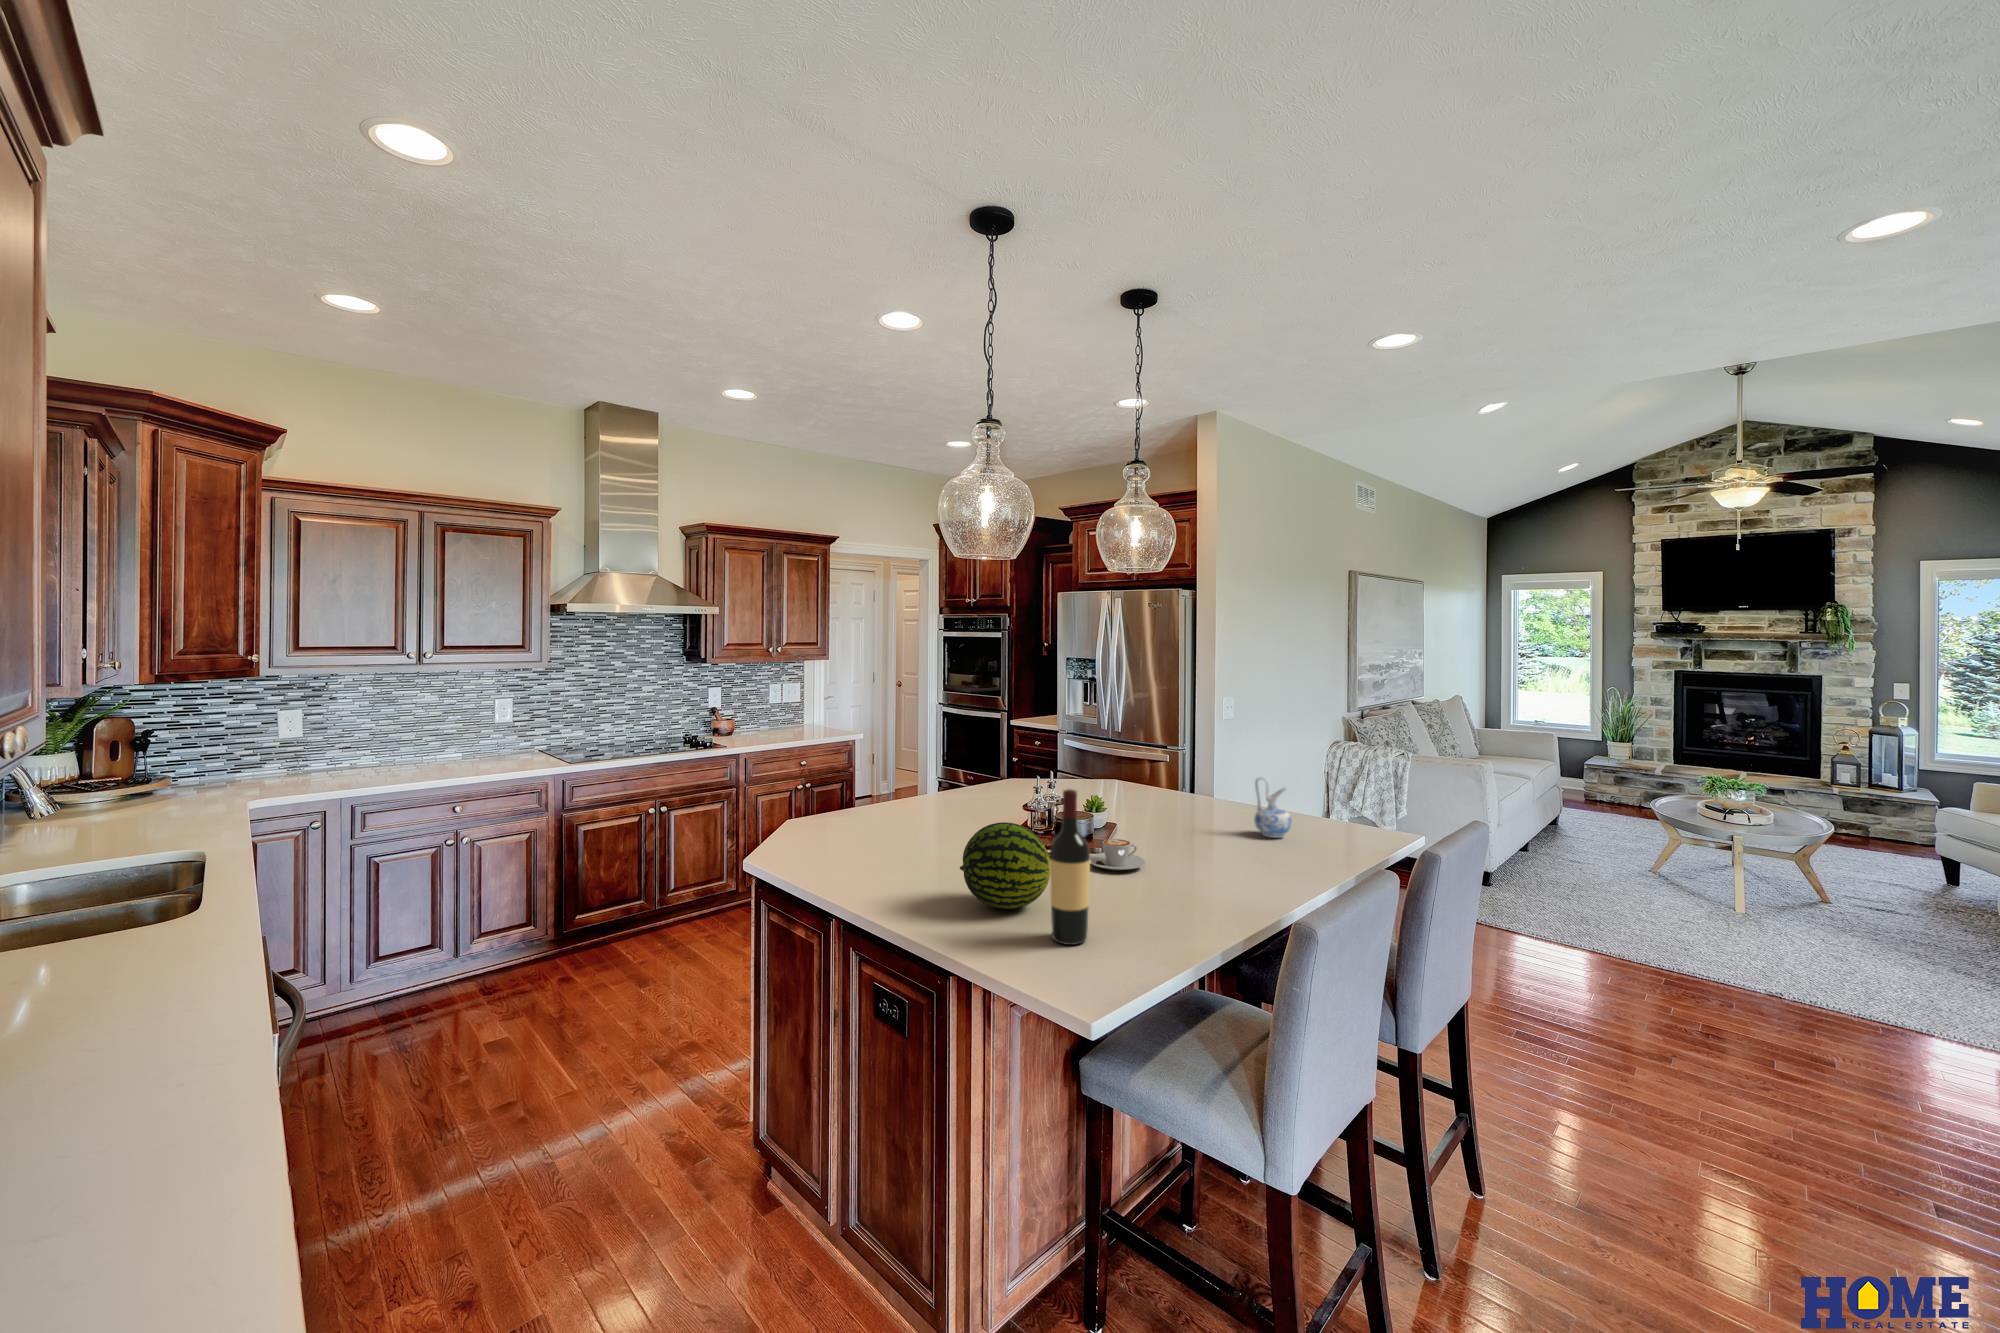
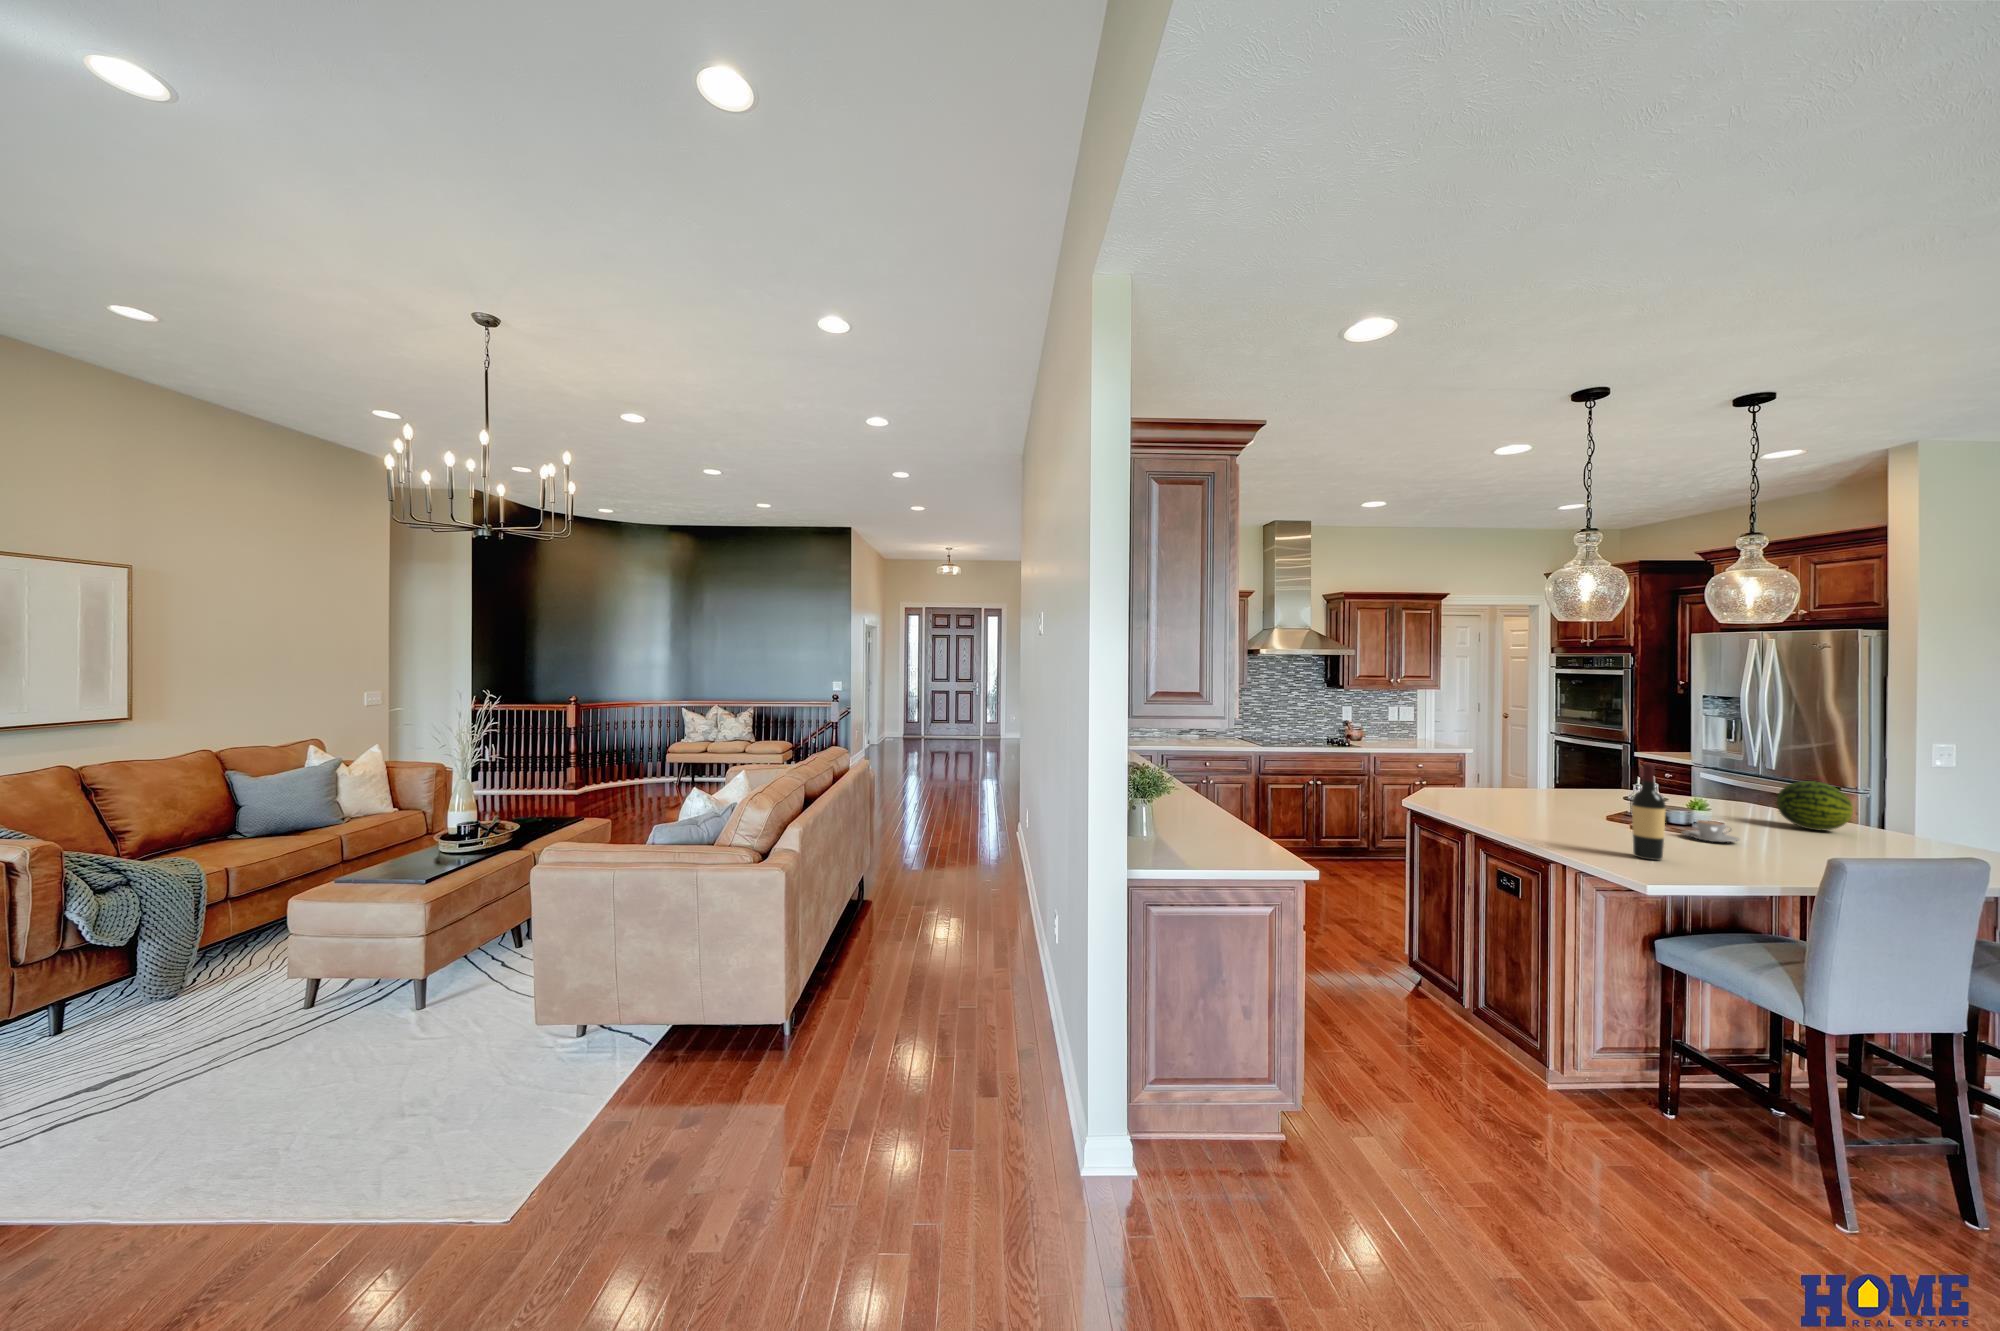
ceramic pitcher: present [1254,777,1291,838] -> none [1894,797,1944,853]
fruit: present [960,822,1050,909] -> present [1776,781,1853,830]

